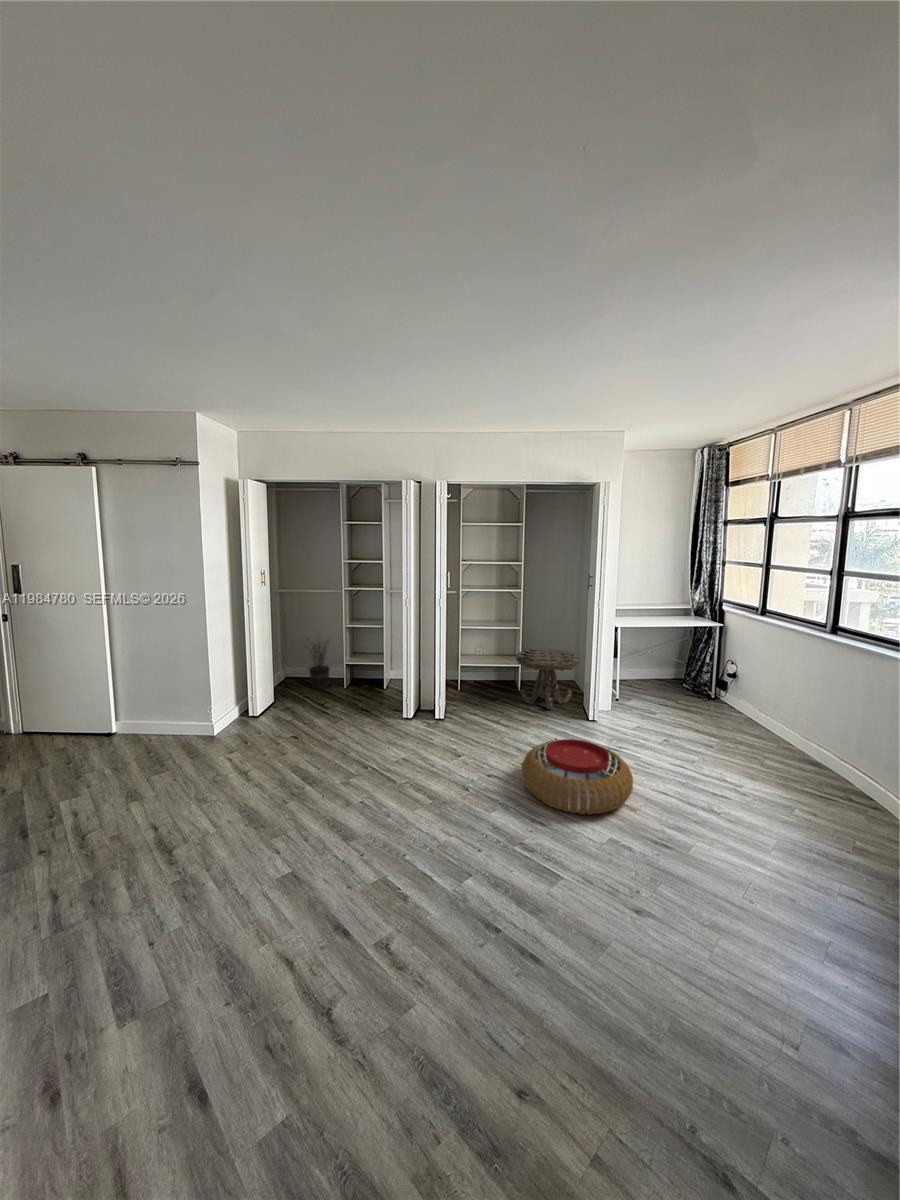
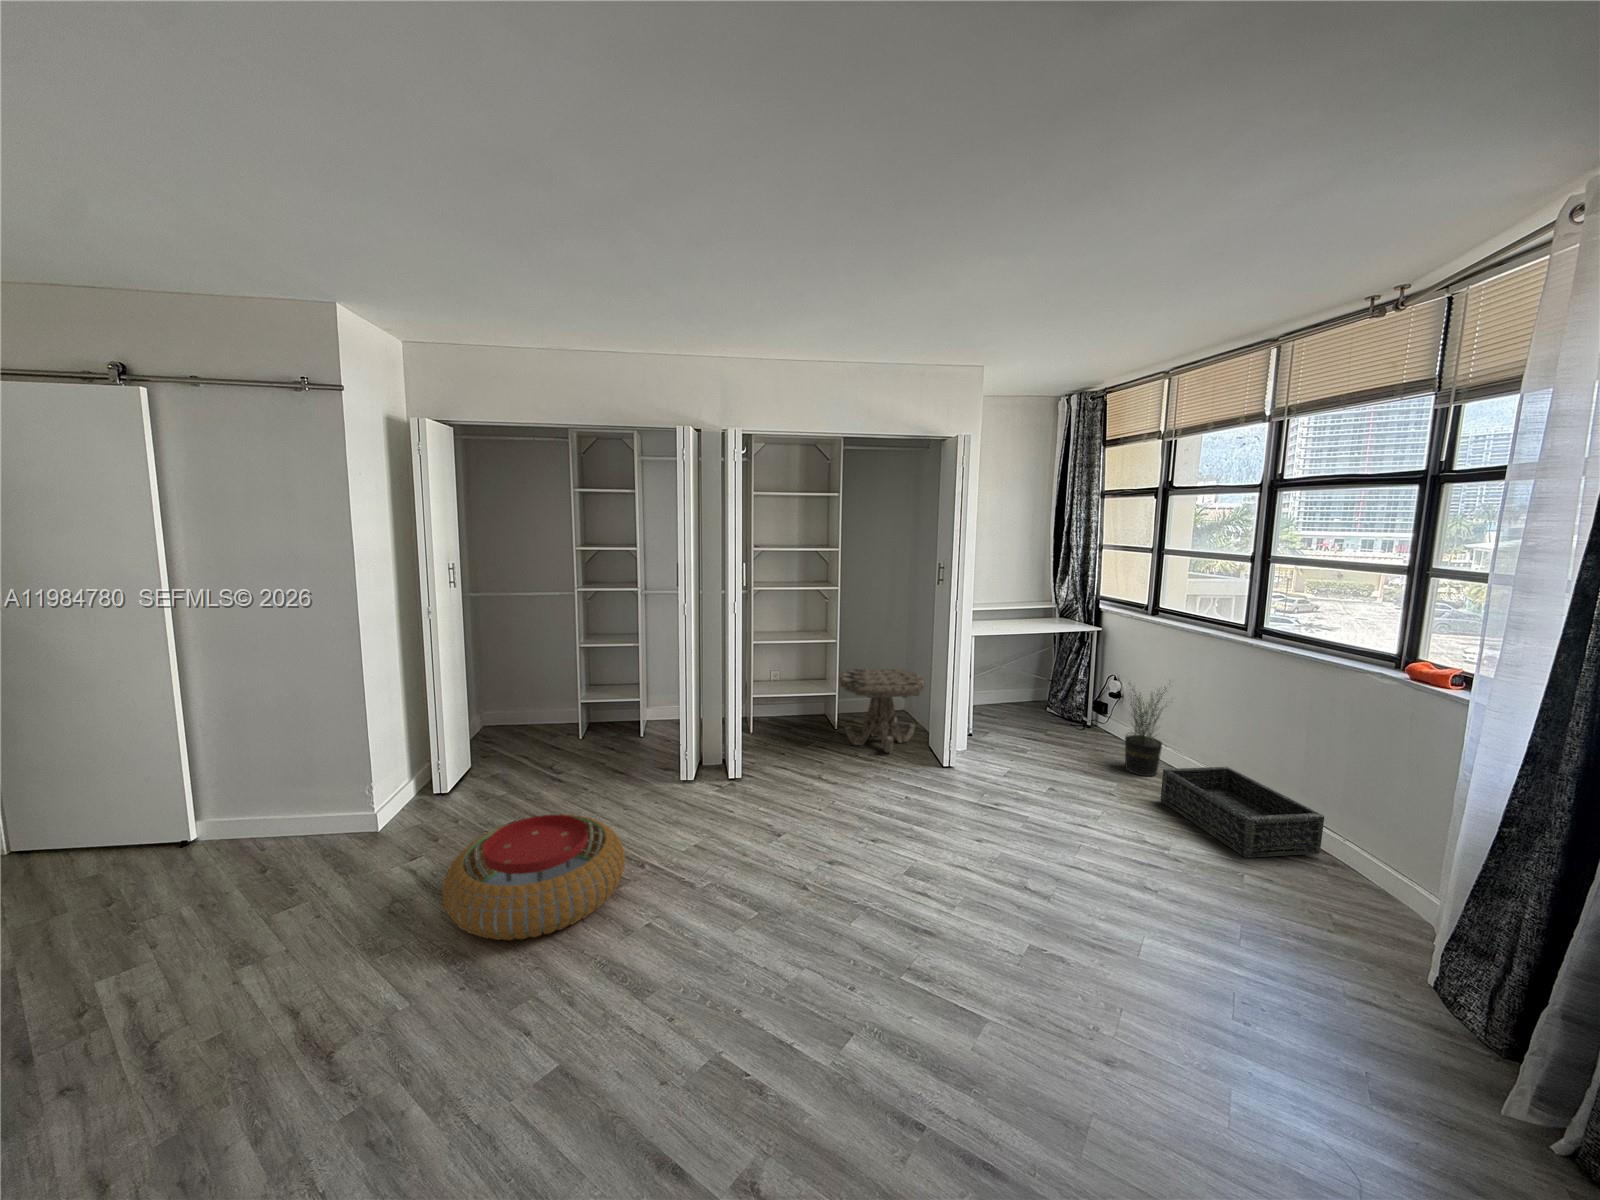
potted plant: present [309,642,330,689] -> present [1125,688,1166,776]
basket: none [750,731,871,802] -> present [1160,767,1324,858]
pouf: present [522,739,633,815] -> present [442,814,625,940]

